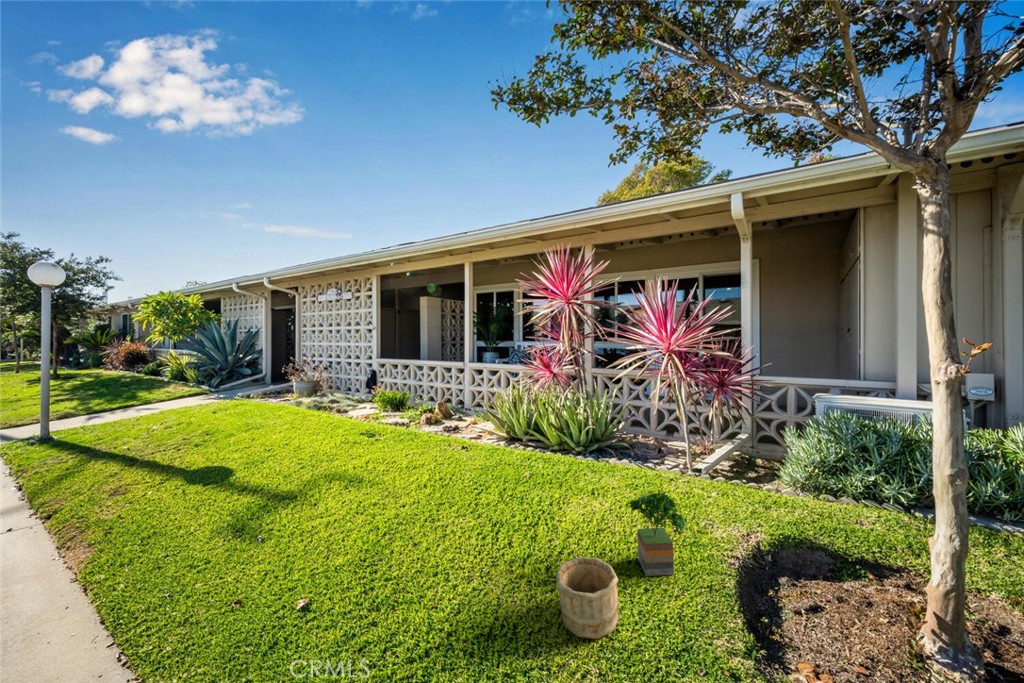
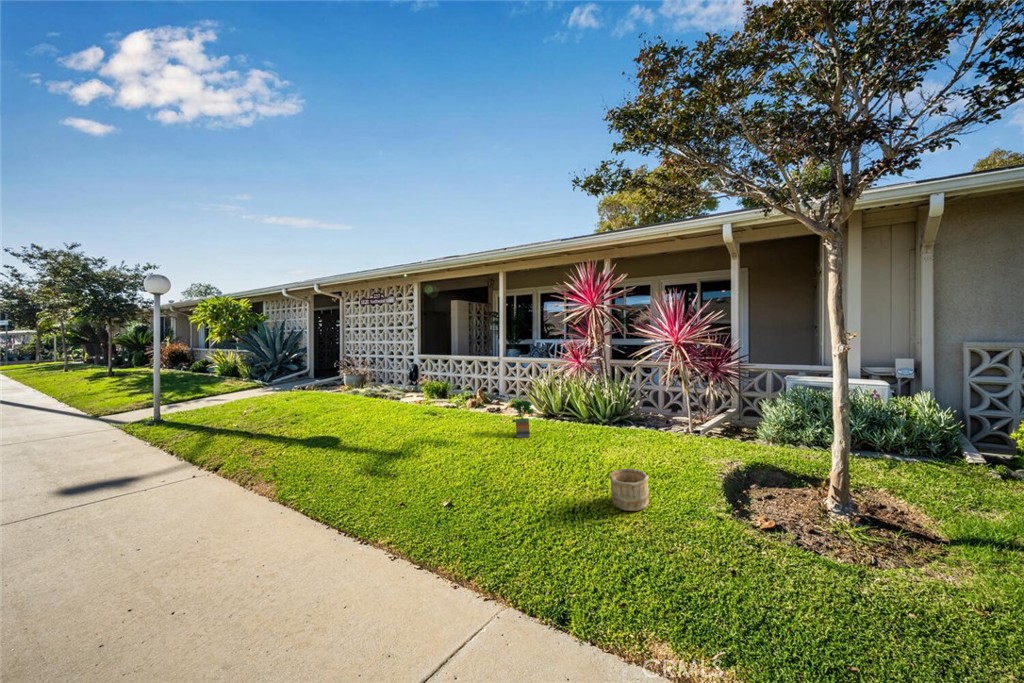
potted tree: present [629,492,685,576] -> present [511,401,534,438]

